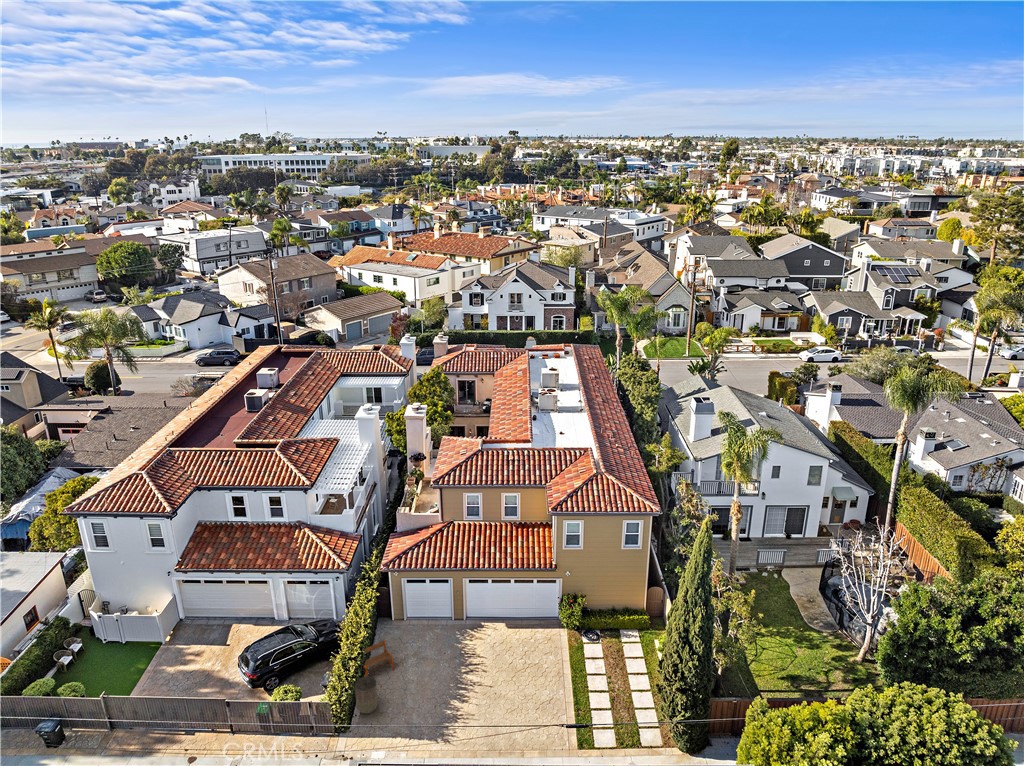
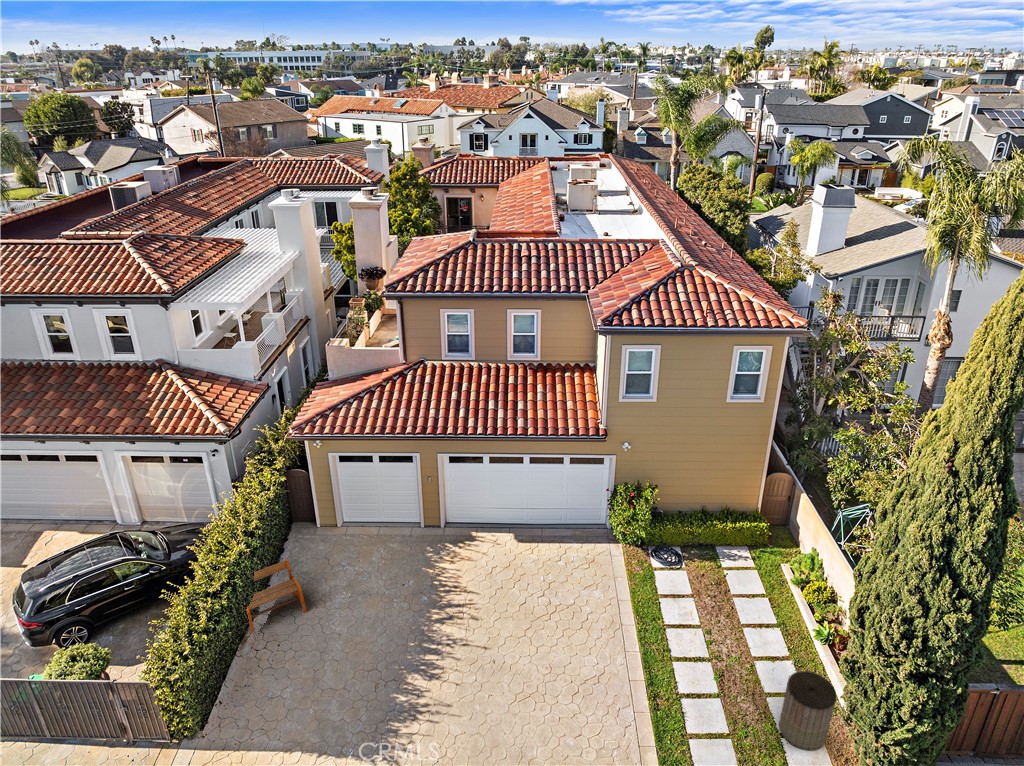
trash can: present [355,676,378,714] -> present [779,671,837,751]

